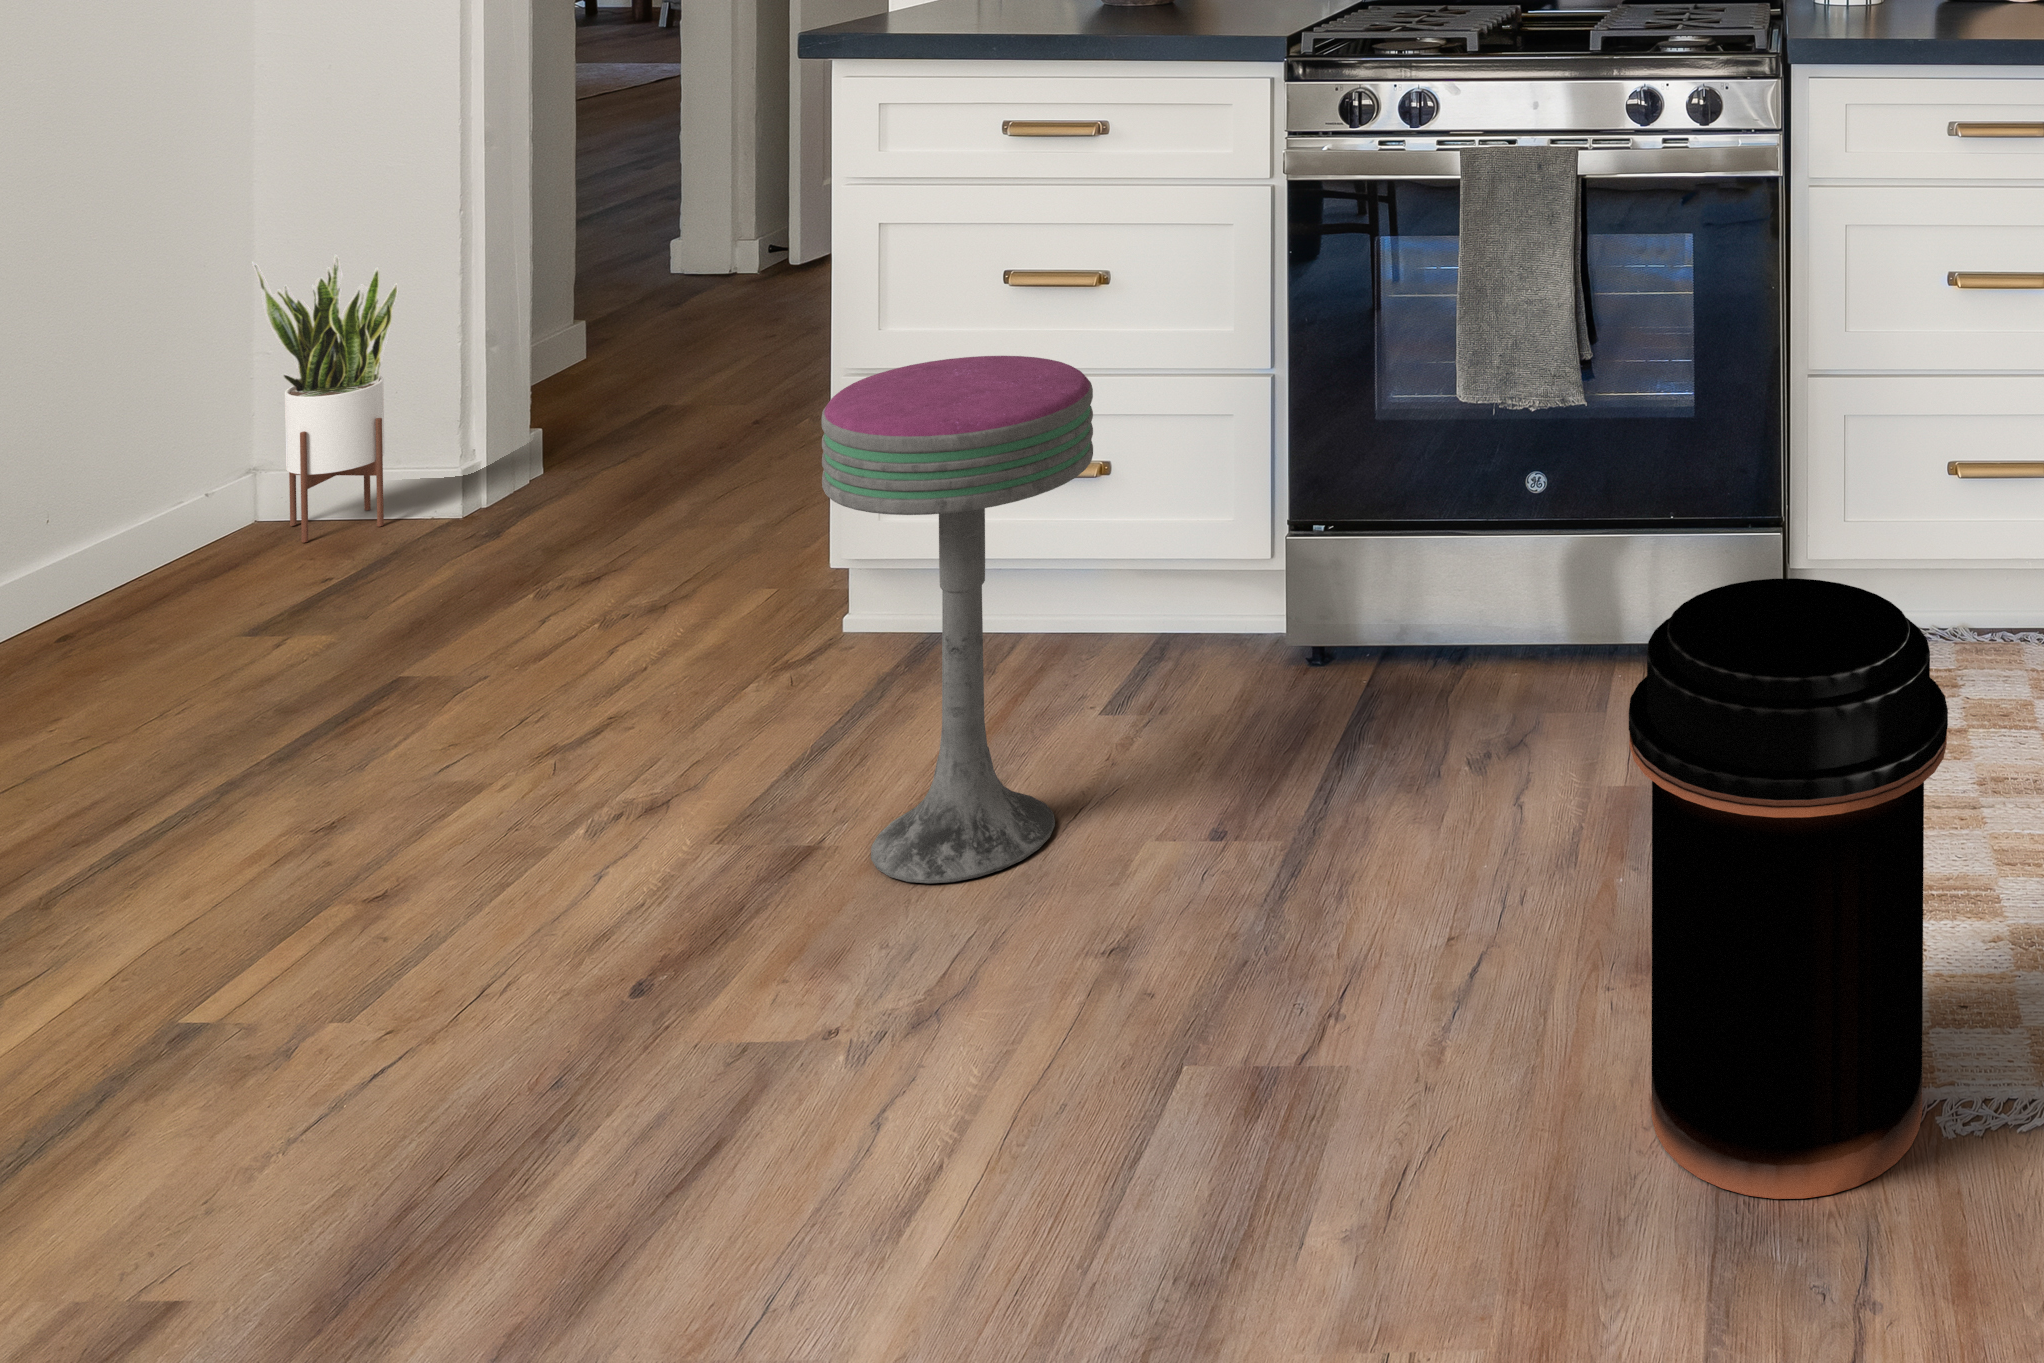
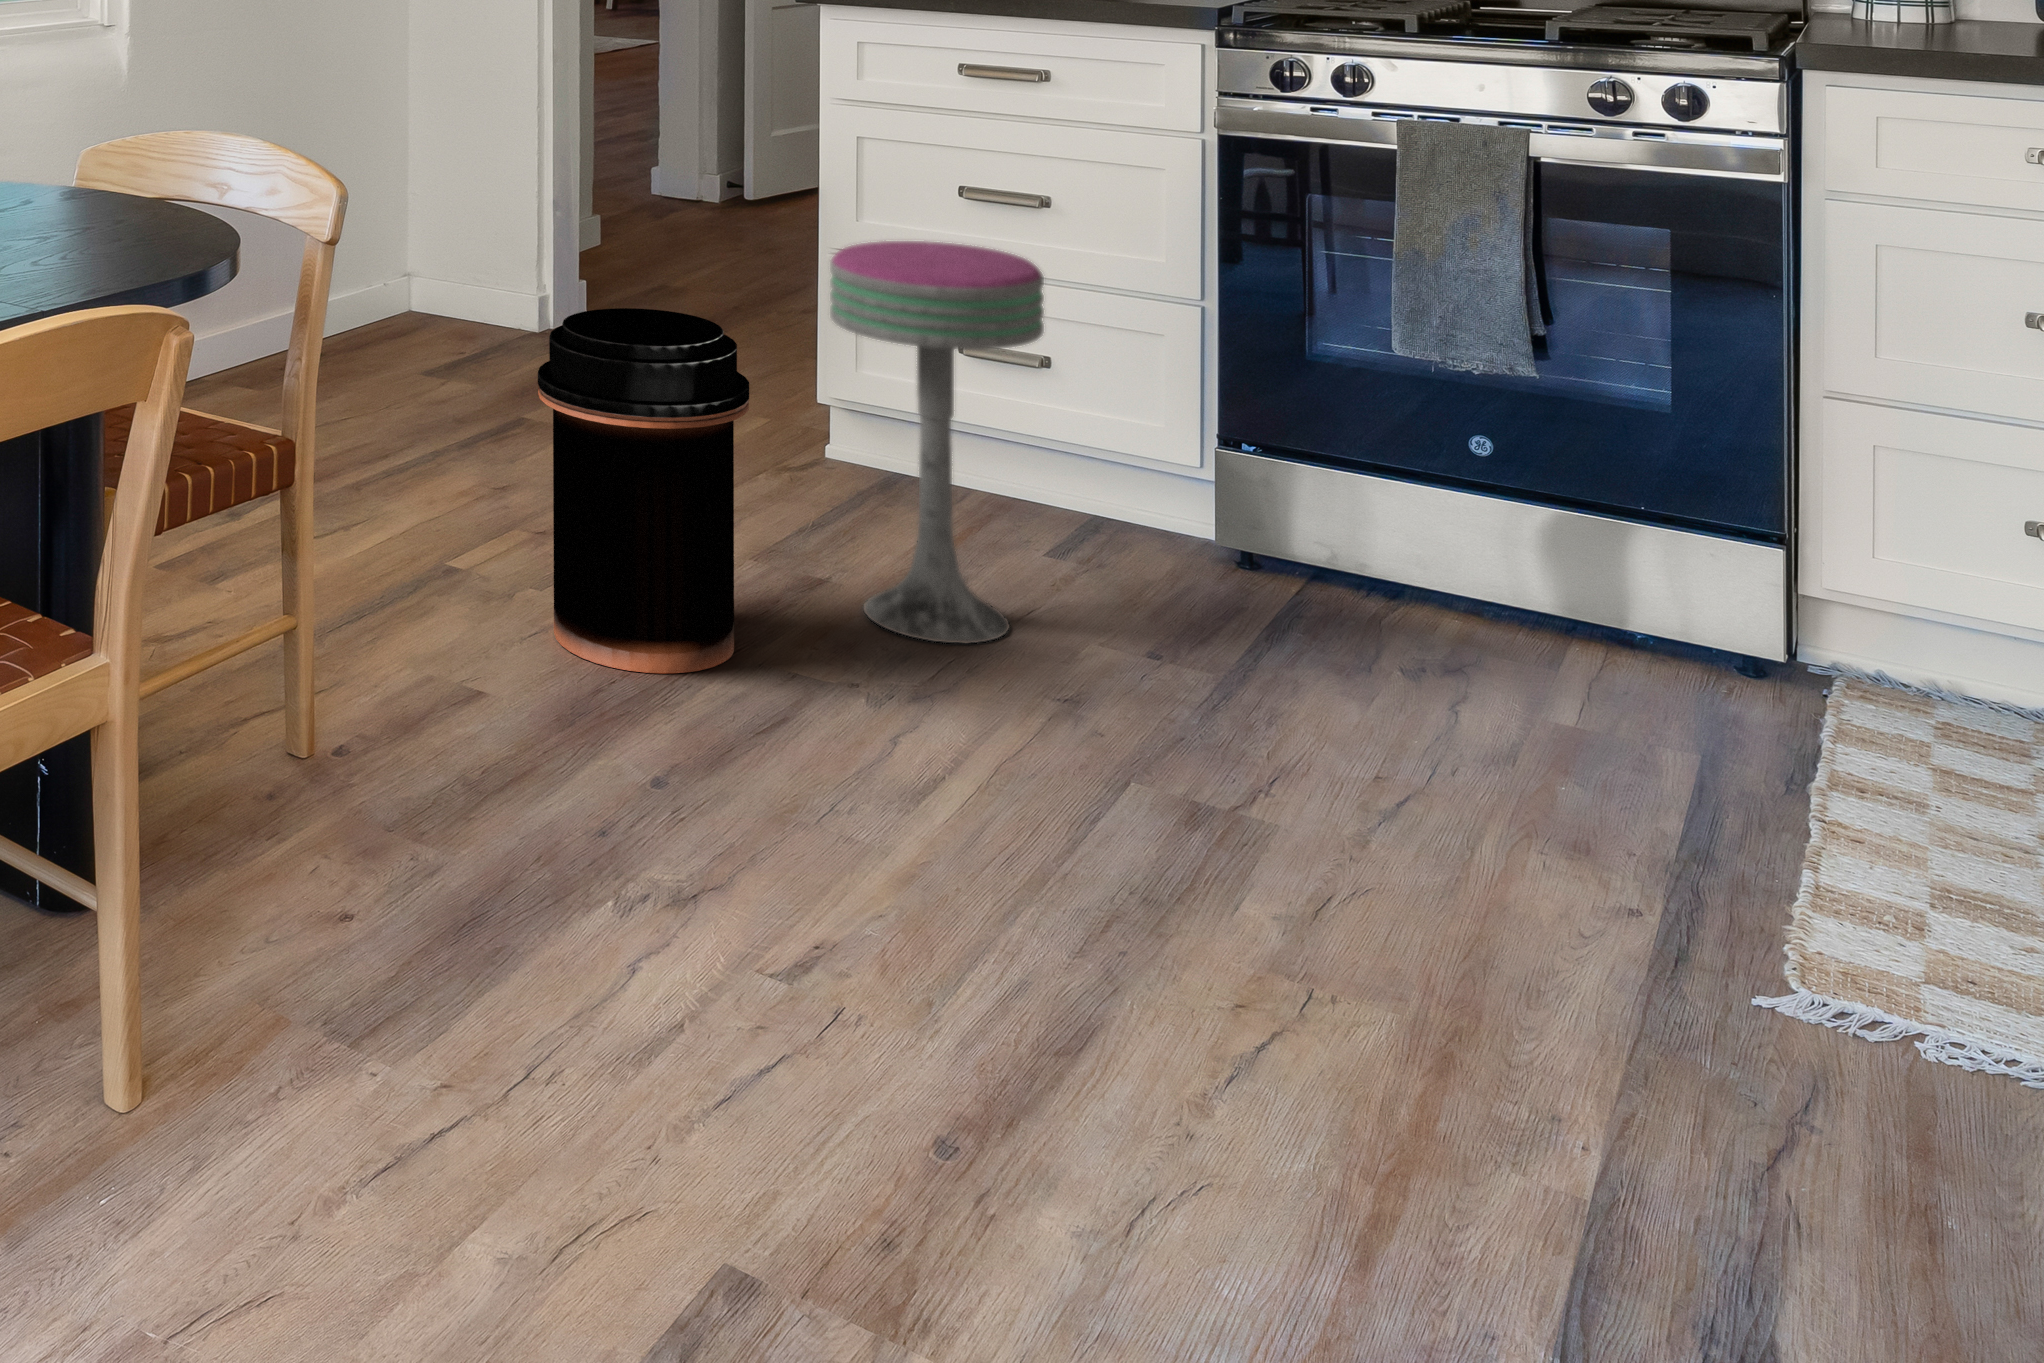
potted plant: present [252,254,399,543] -> none [399,136,488,344]
trash can: present [1629,578,1948,1199] -> present [538,308,749,673]

